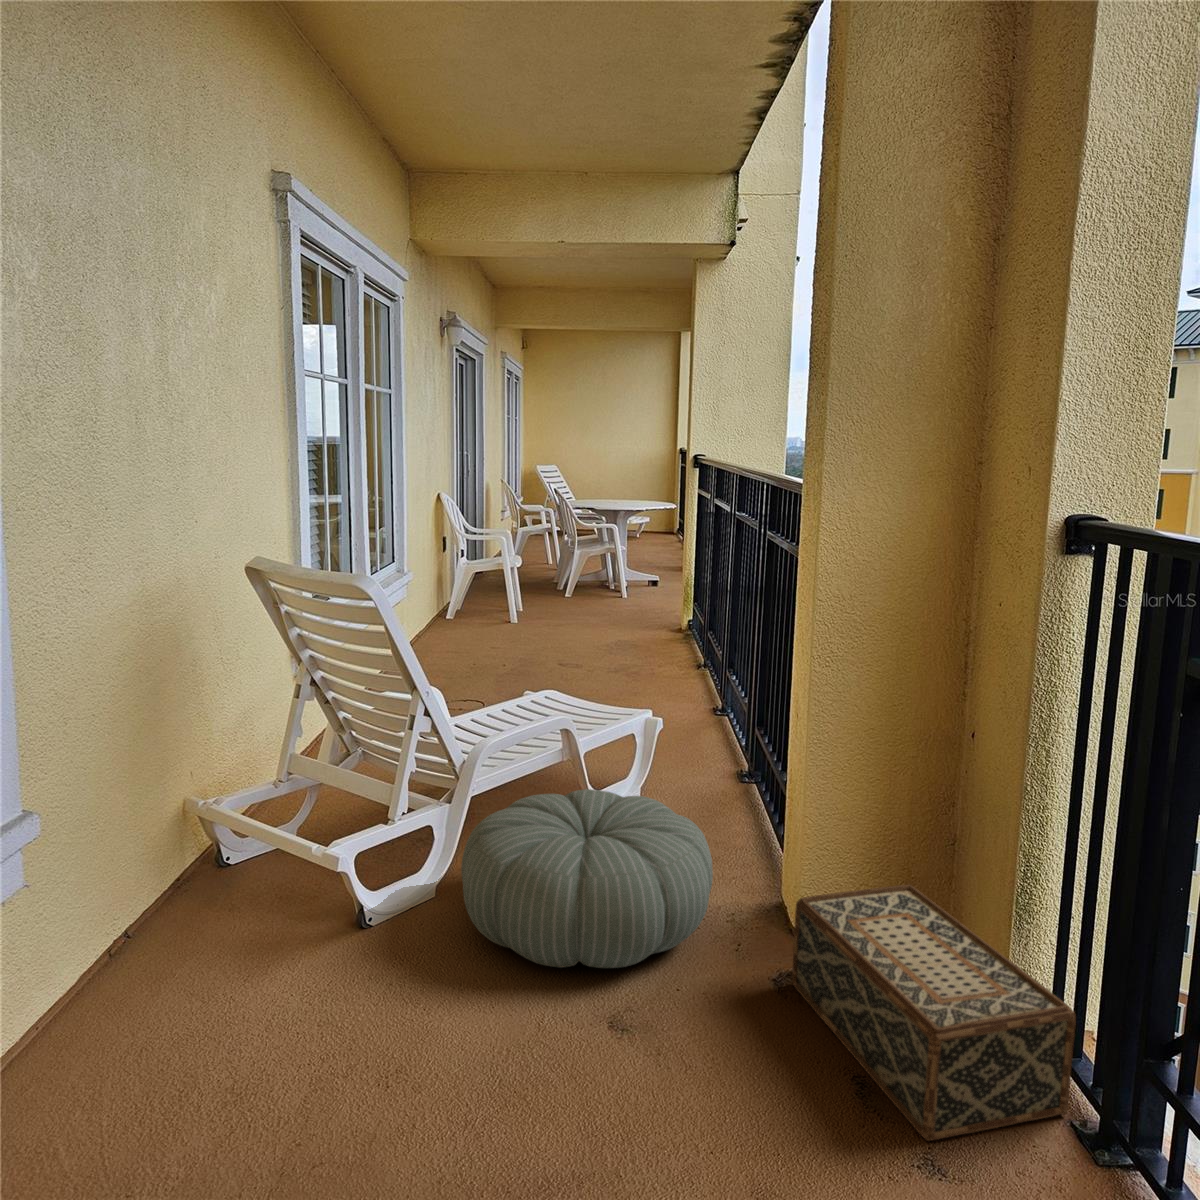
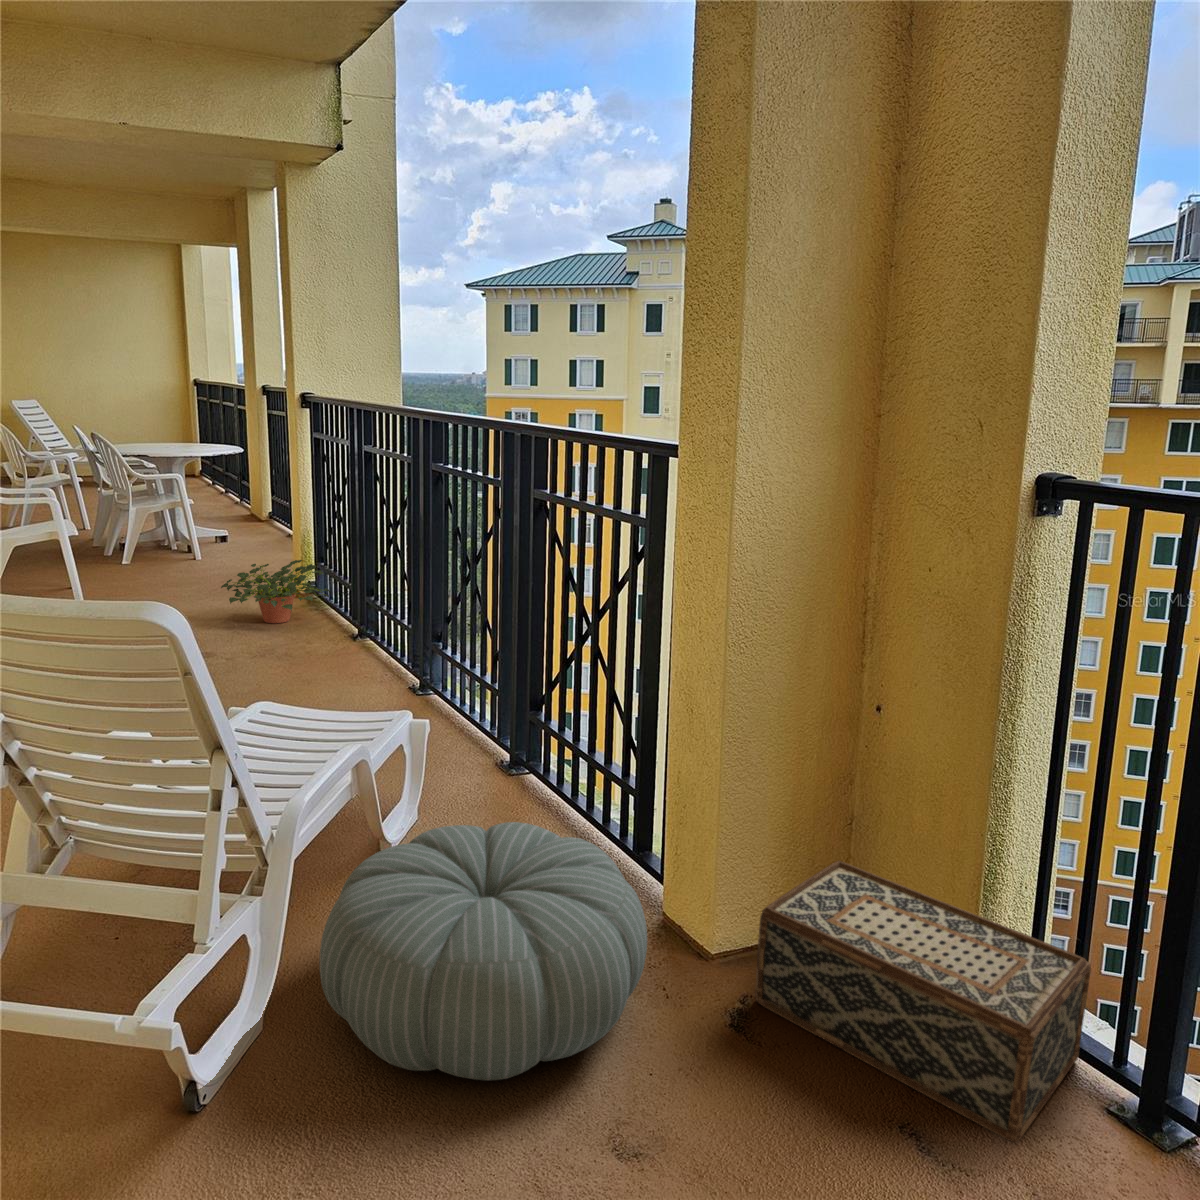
potted plant: none [605,598,694,651] -> present [221,560,330,623]

